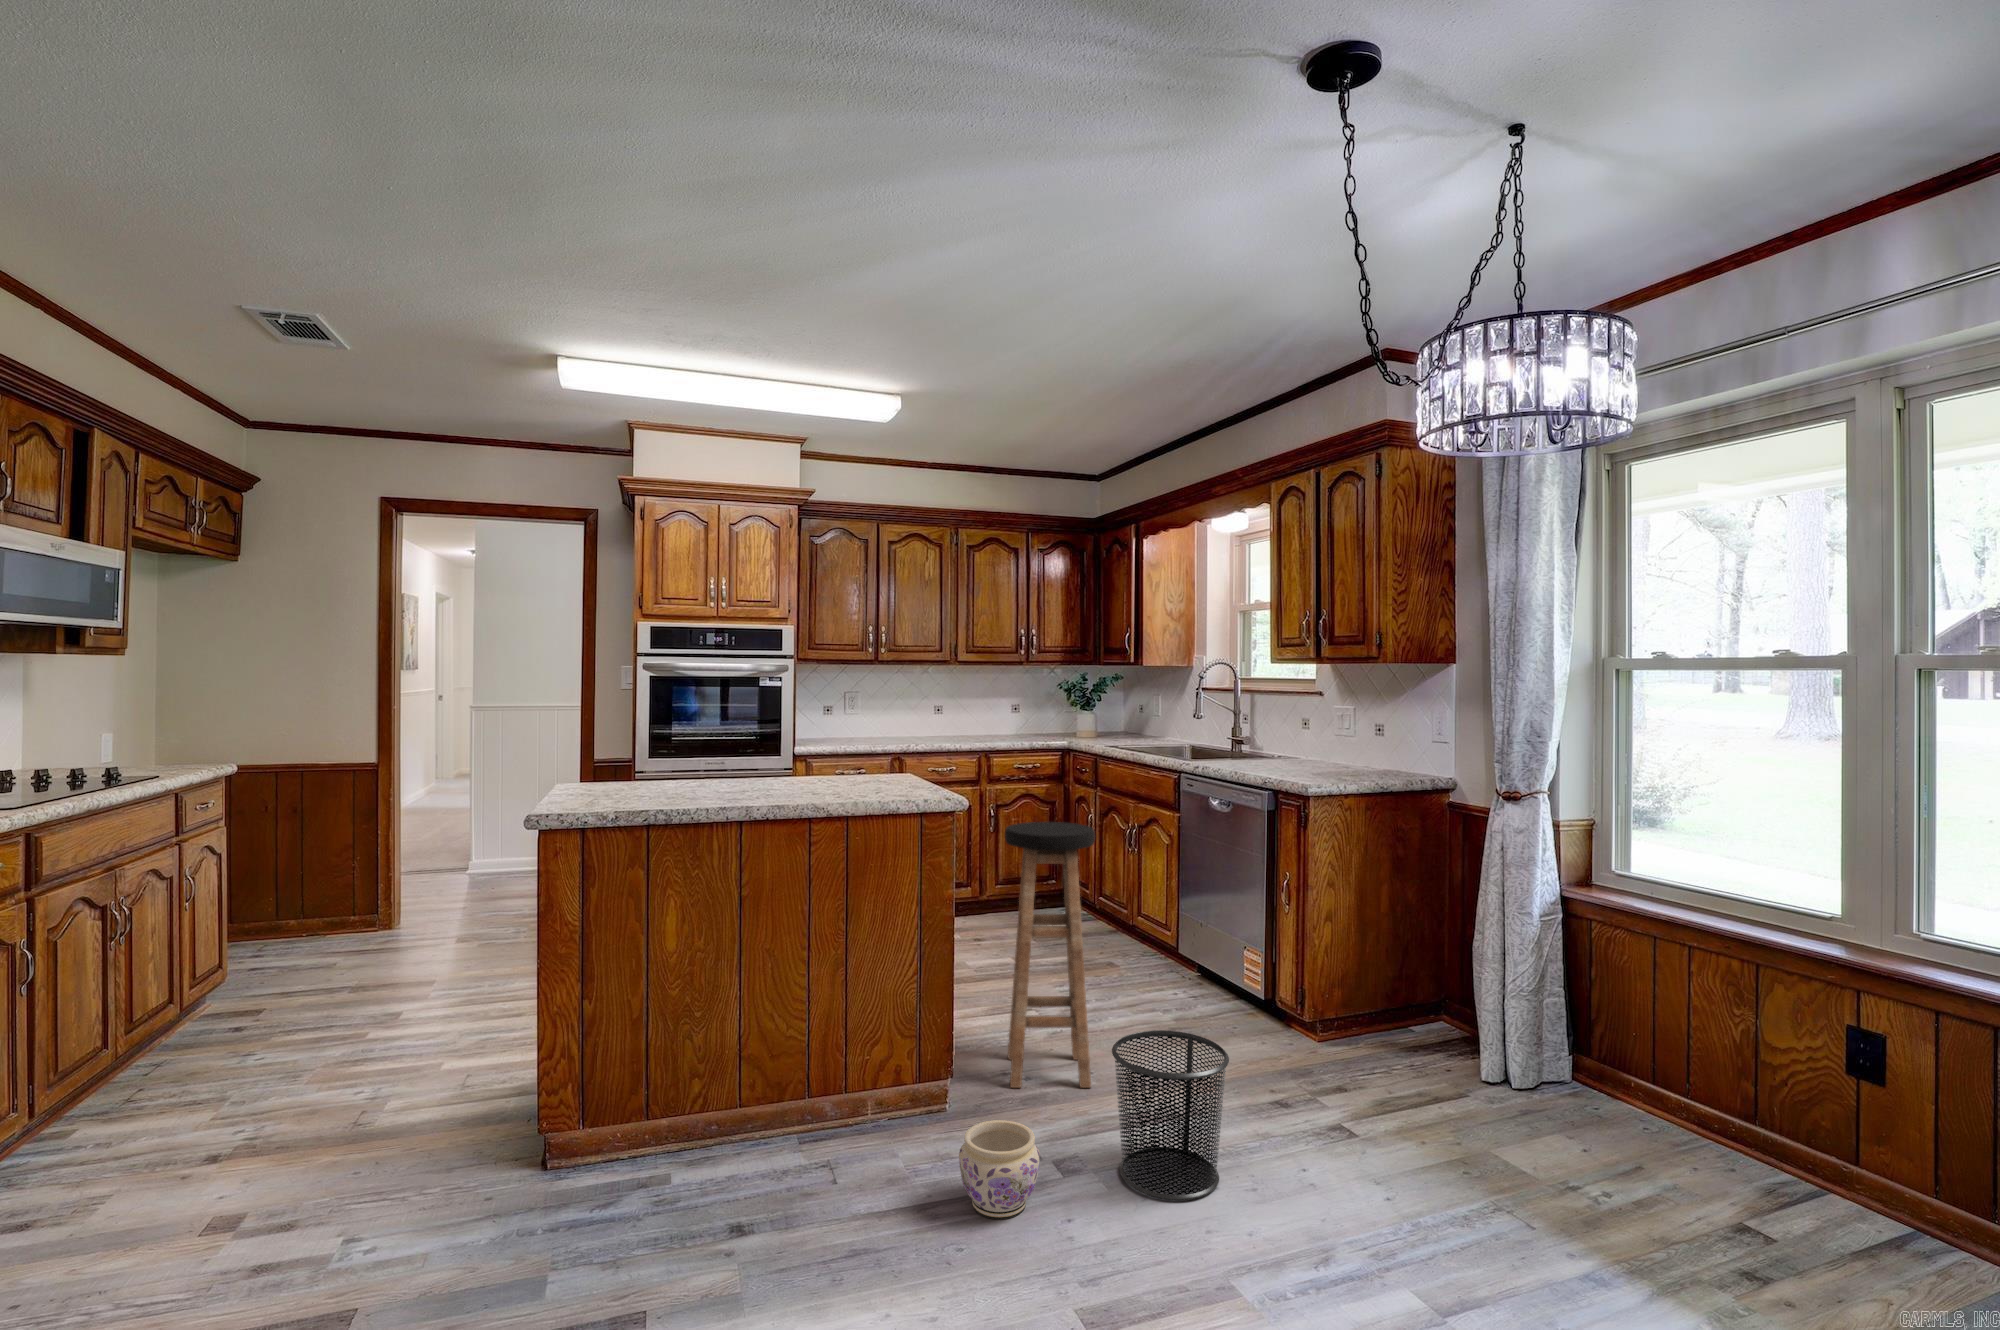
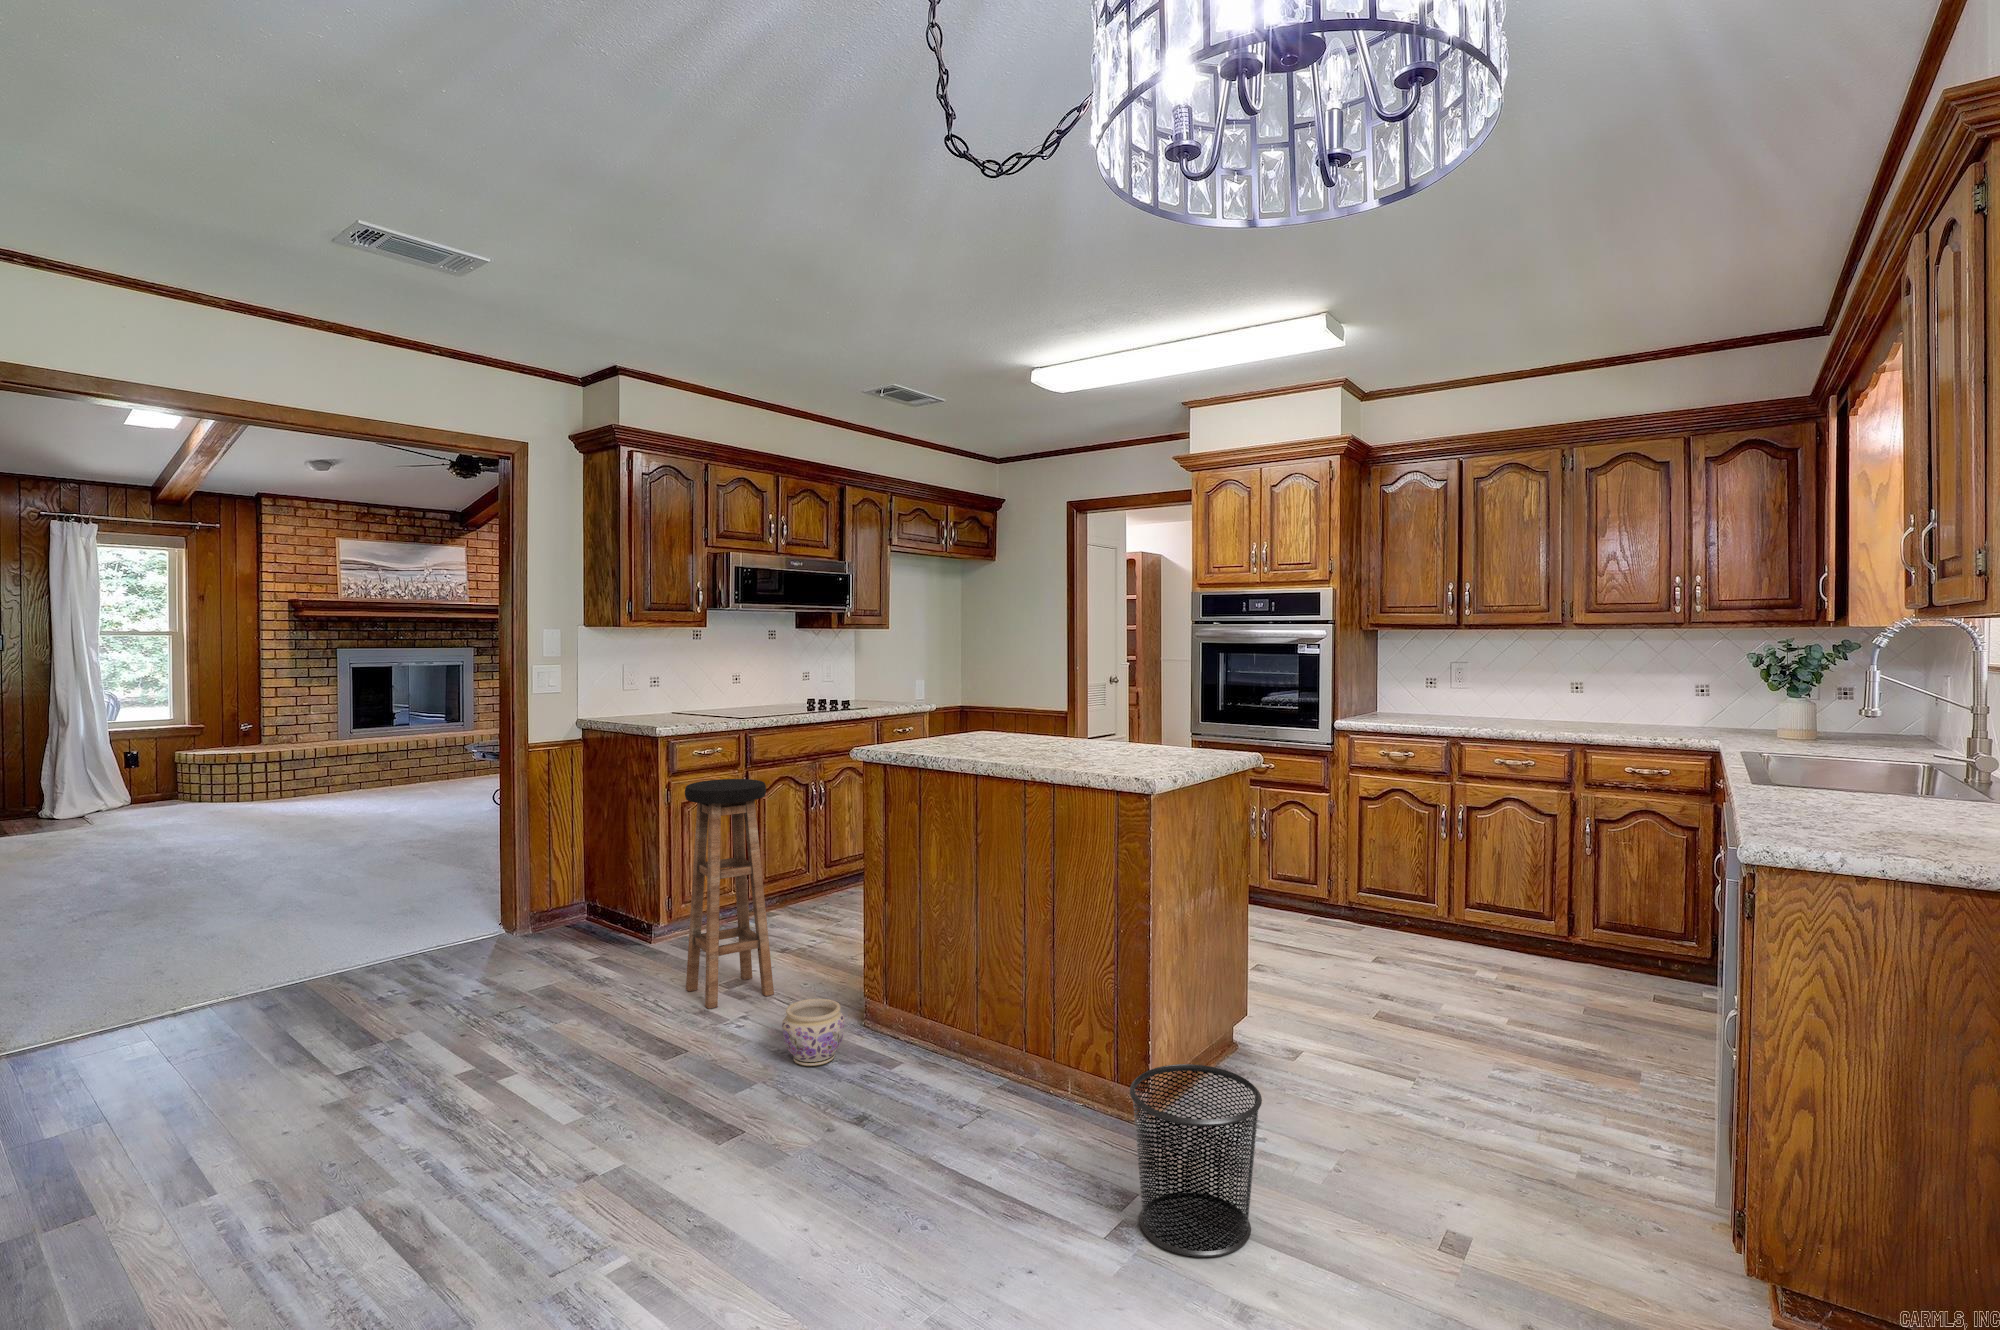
bar stool: present [1005,822,1095,1088] -> present [685,779,774,1009]
planter: present [959,1120,1040,1219] -> present [782,998,845,1067]

